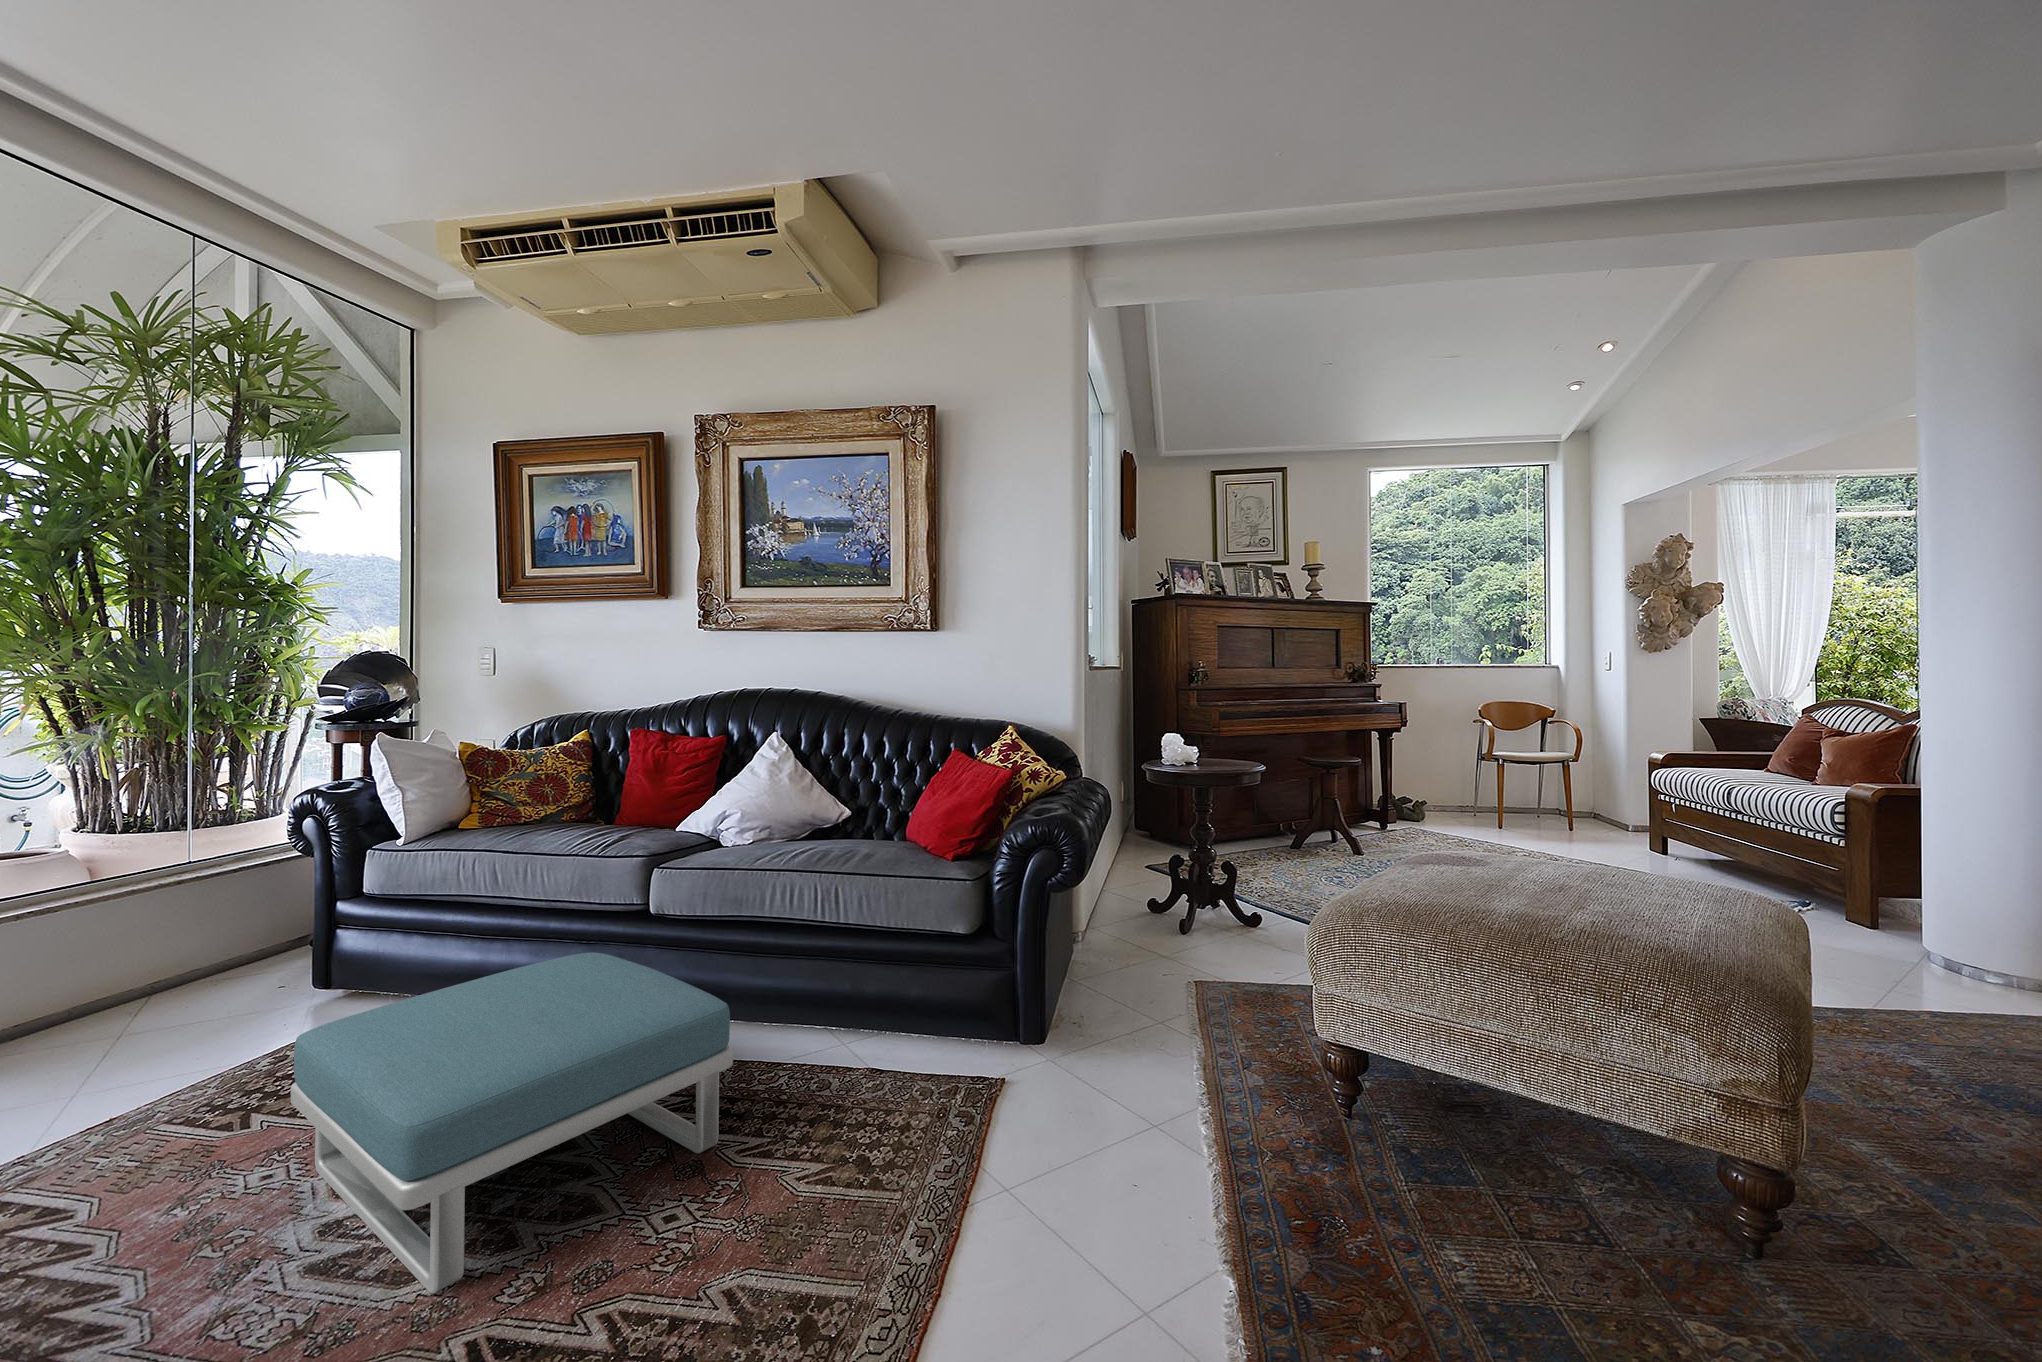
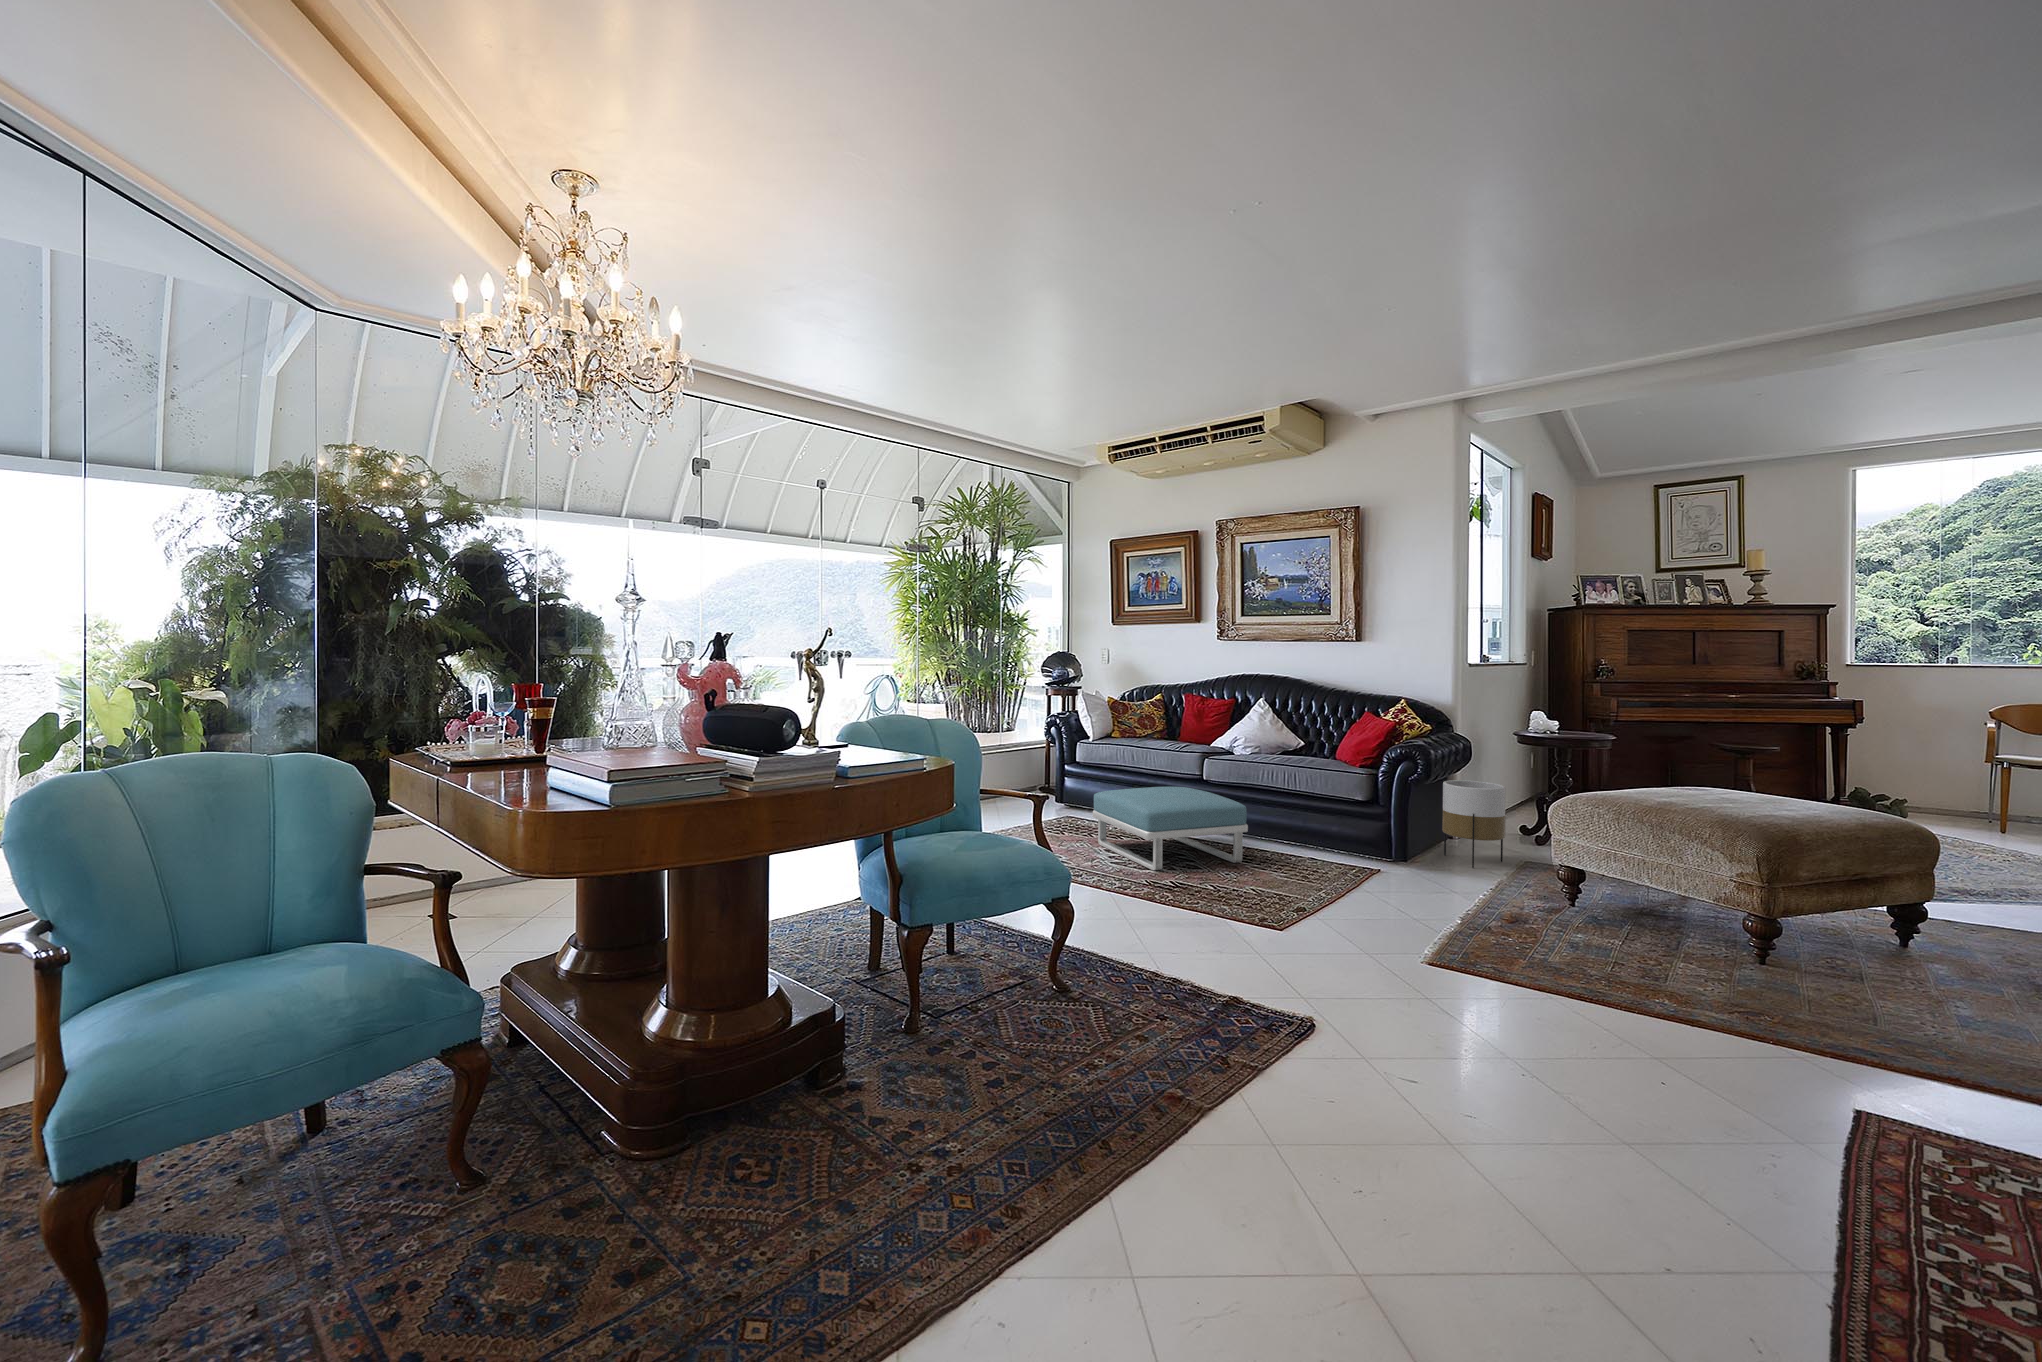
planter: none [1086,859,1179,1024] -> present [1442,780,1506,868]

